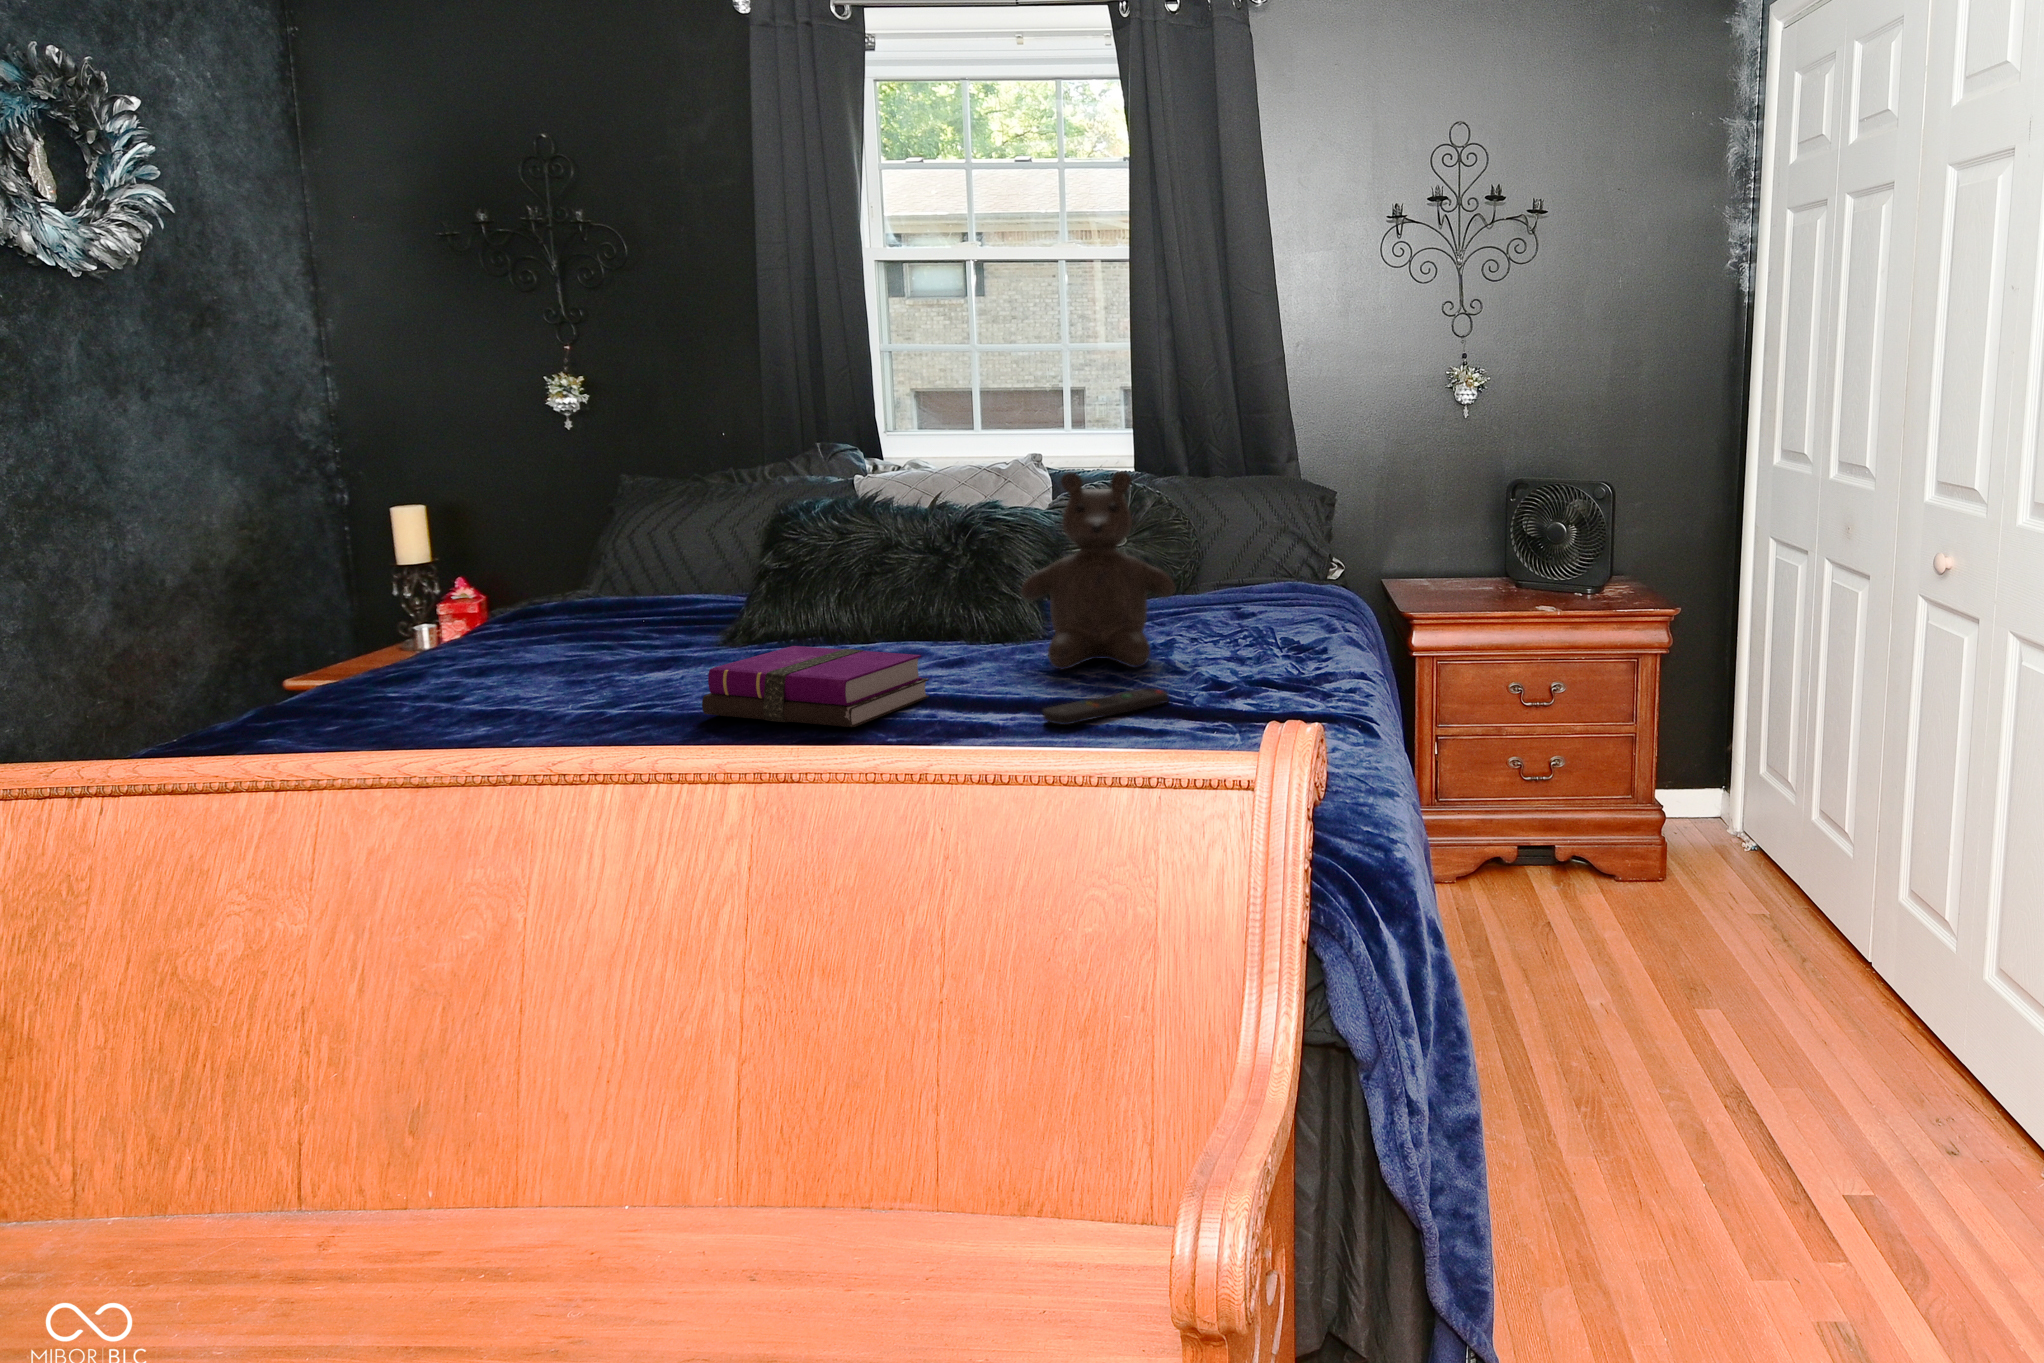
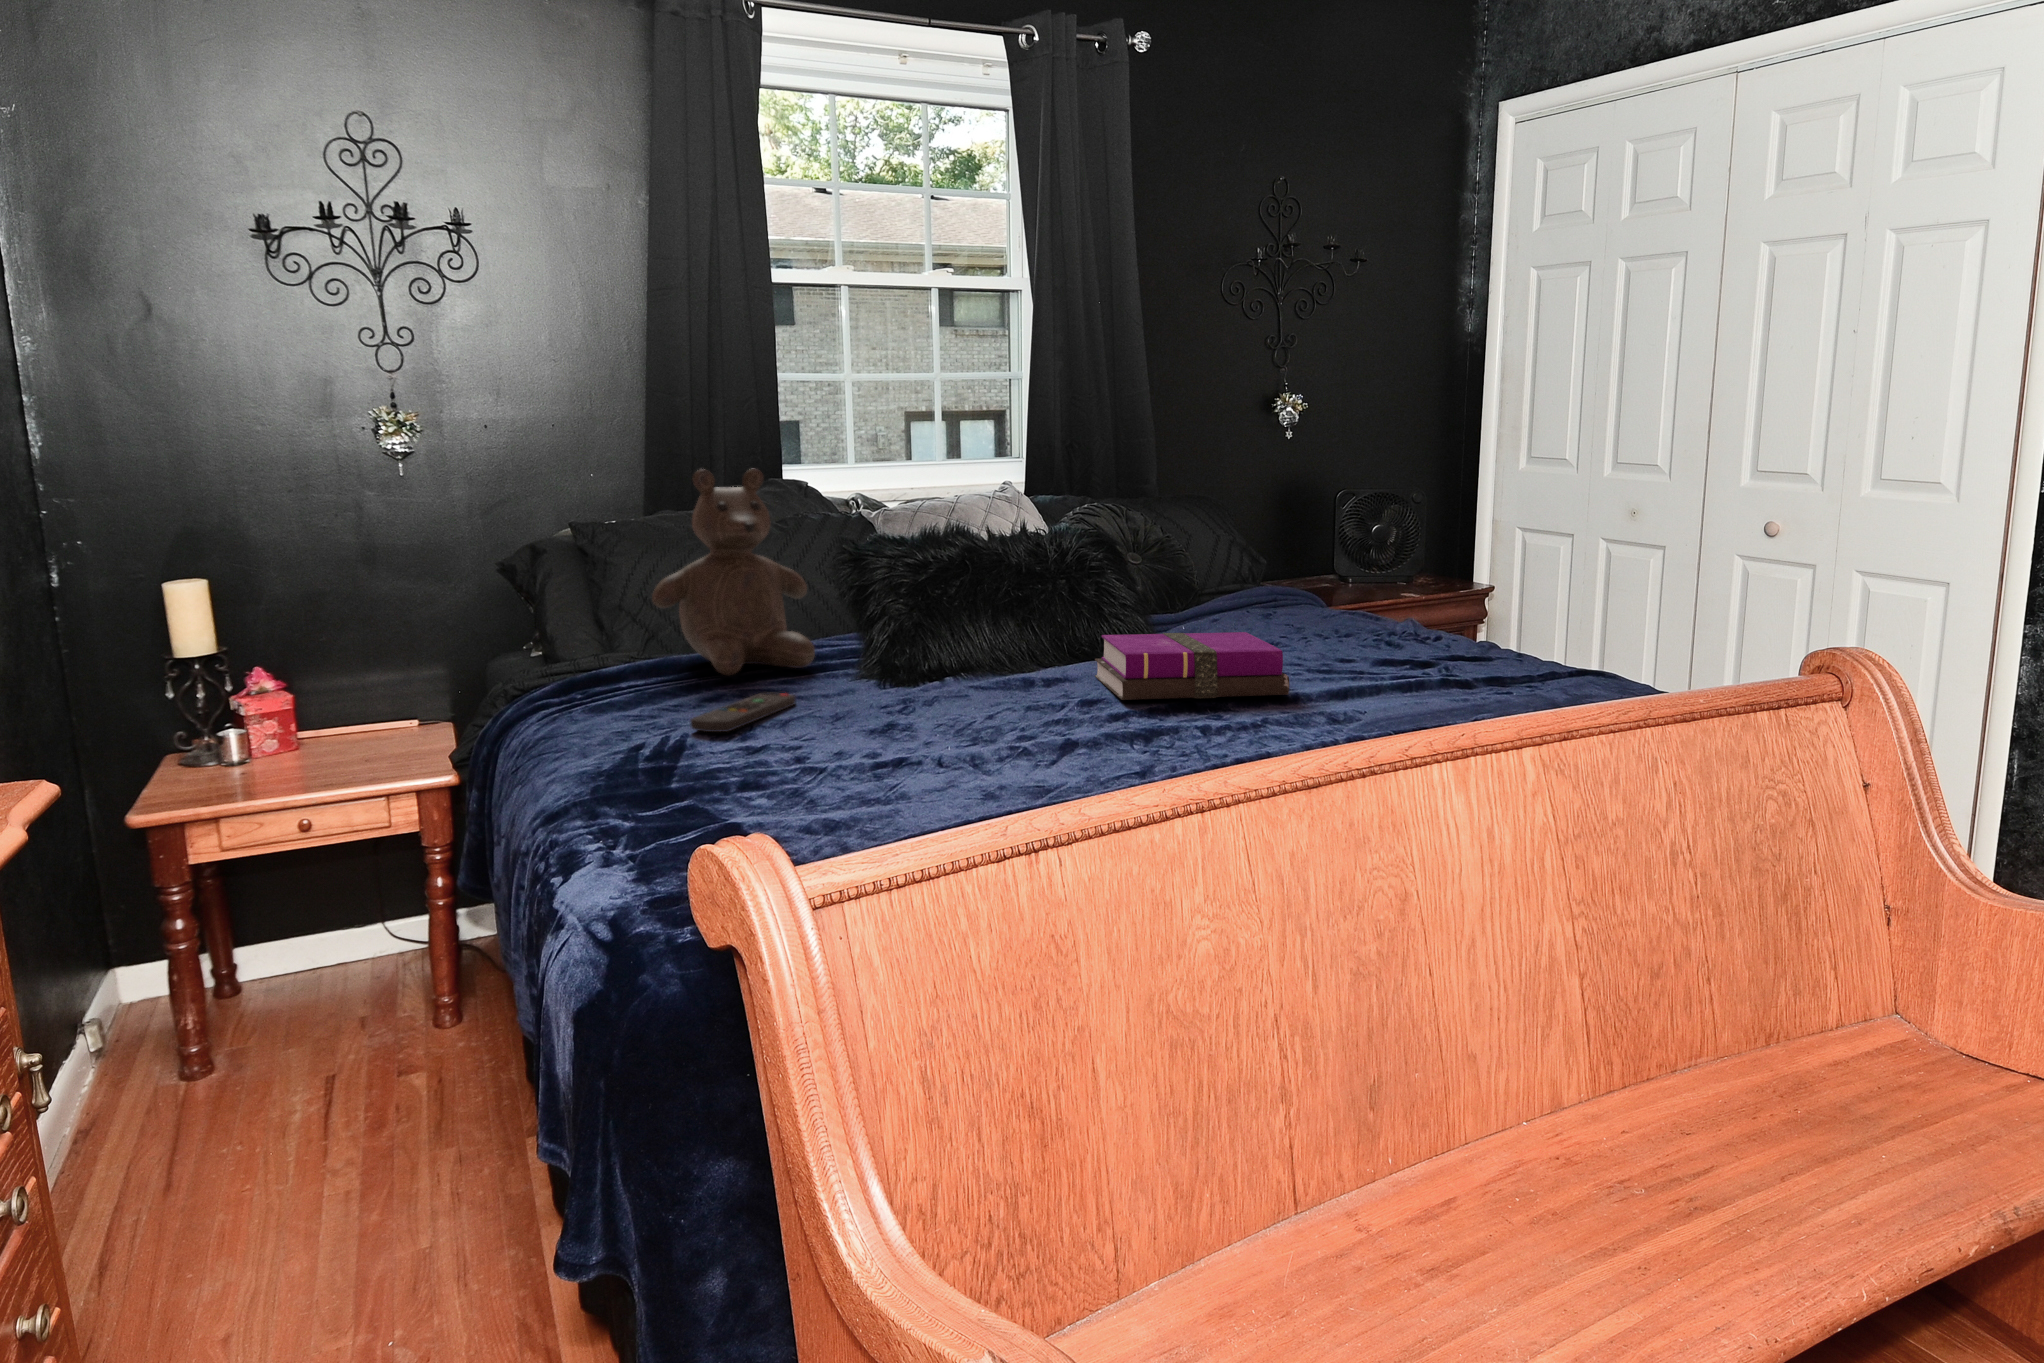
teddy bear: present [1021,471,1175,670] -> present [652,469,815,675]
remote control: present [1043,688,1169,725] -> present [690,692,796,732]

